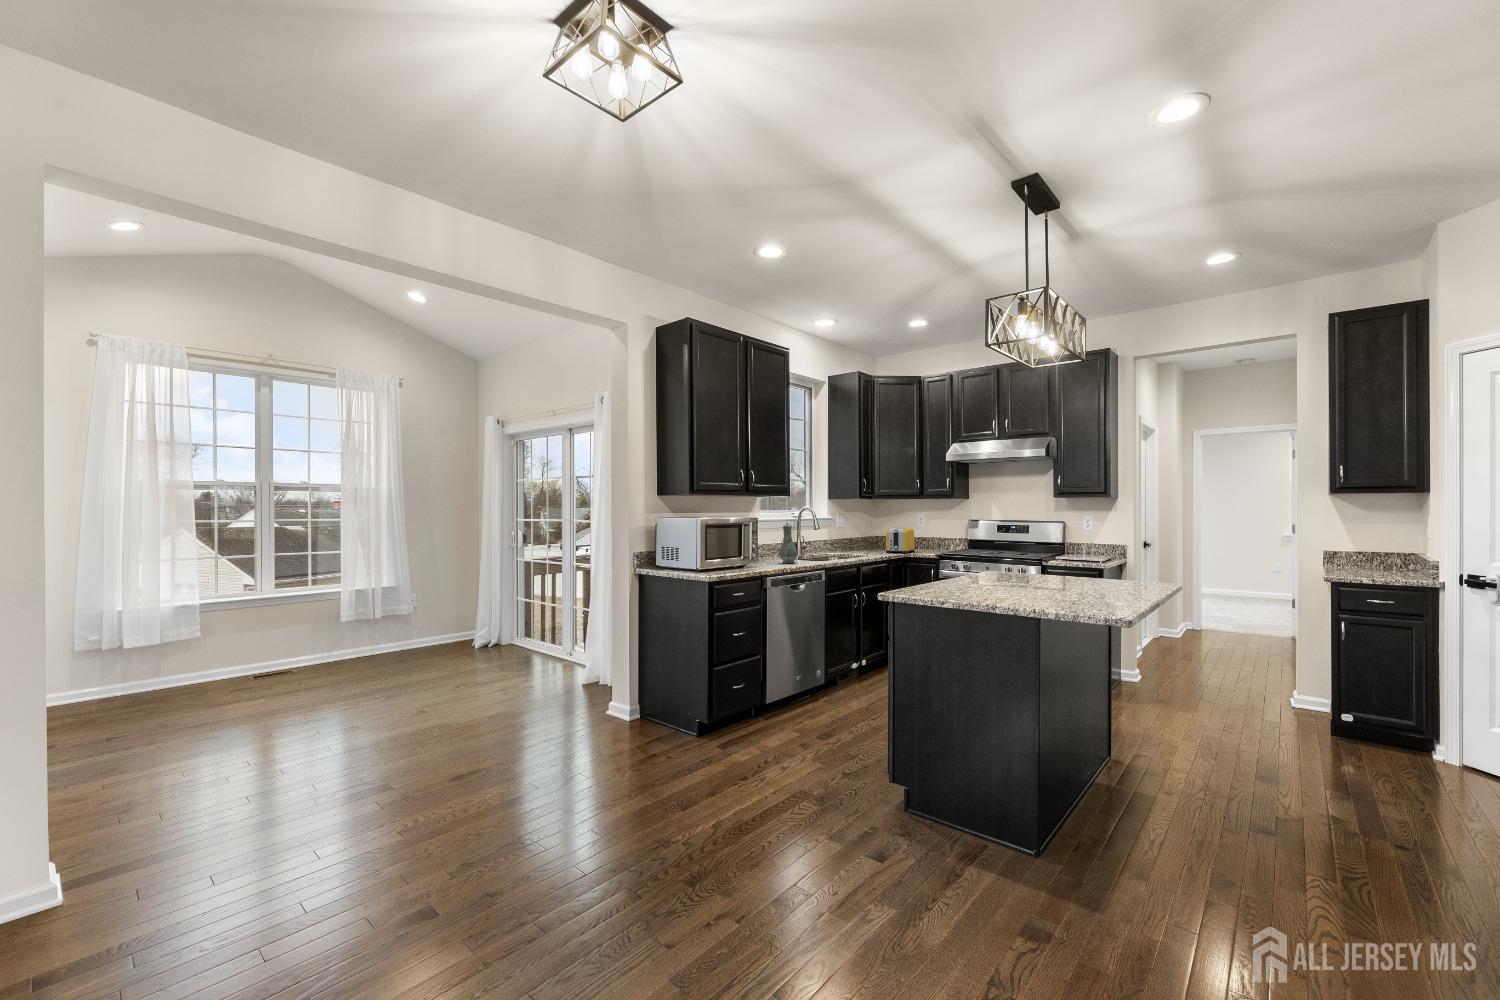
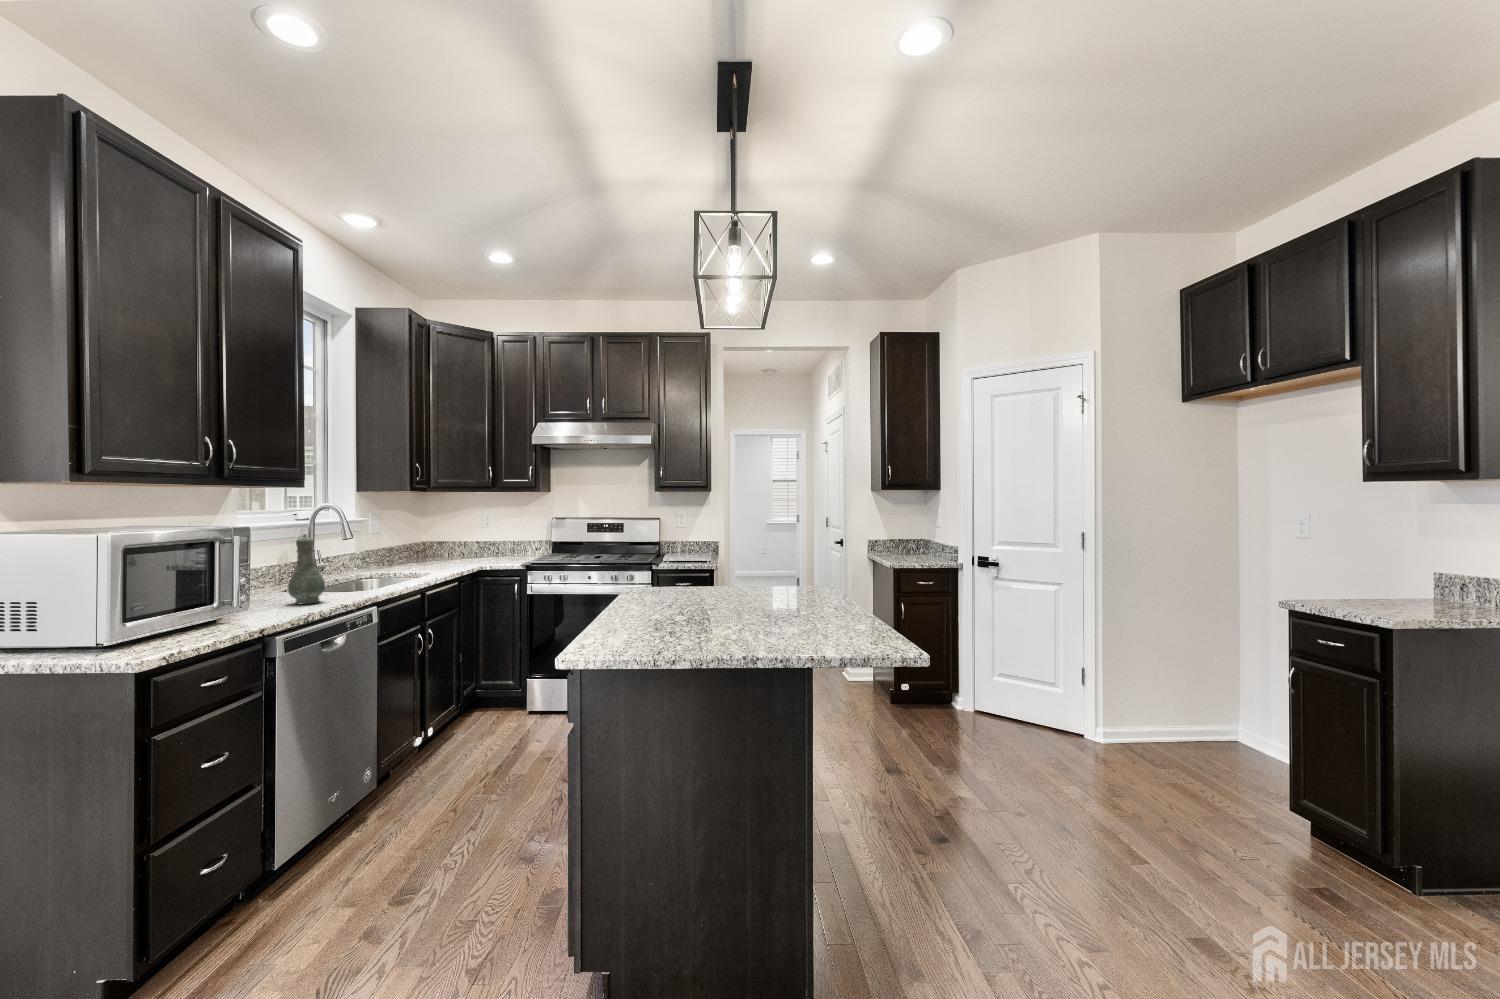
toaster: present [886,528,914,553] -> none [451,532,487,568]

